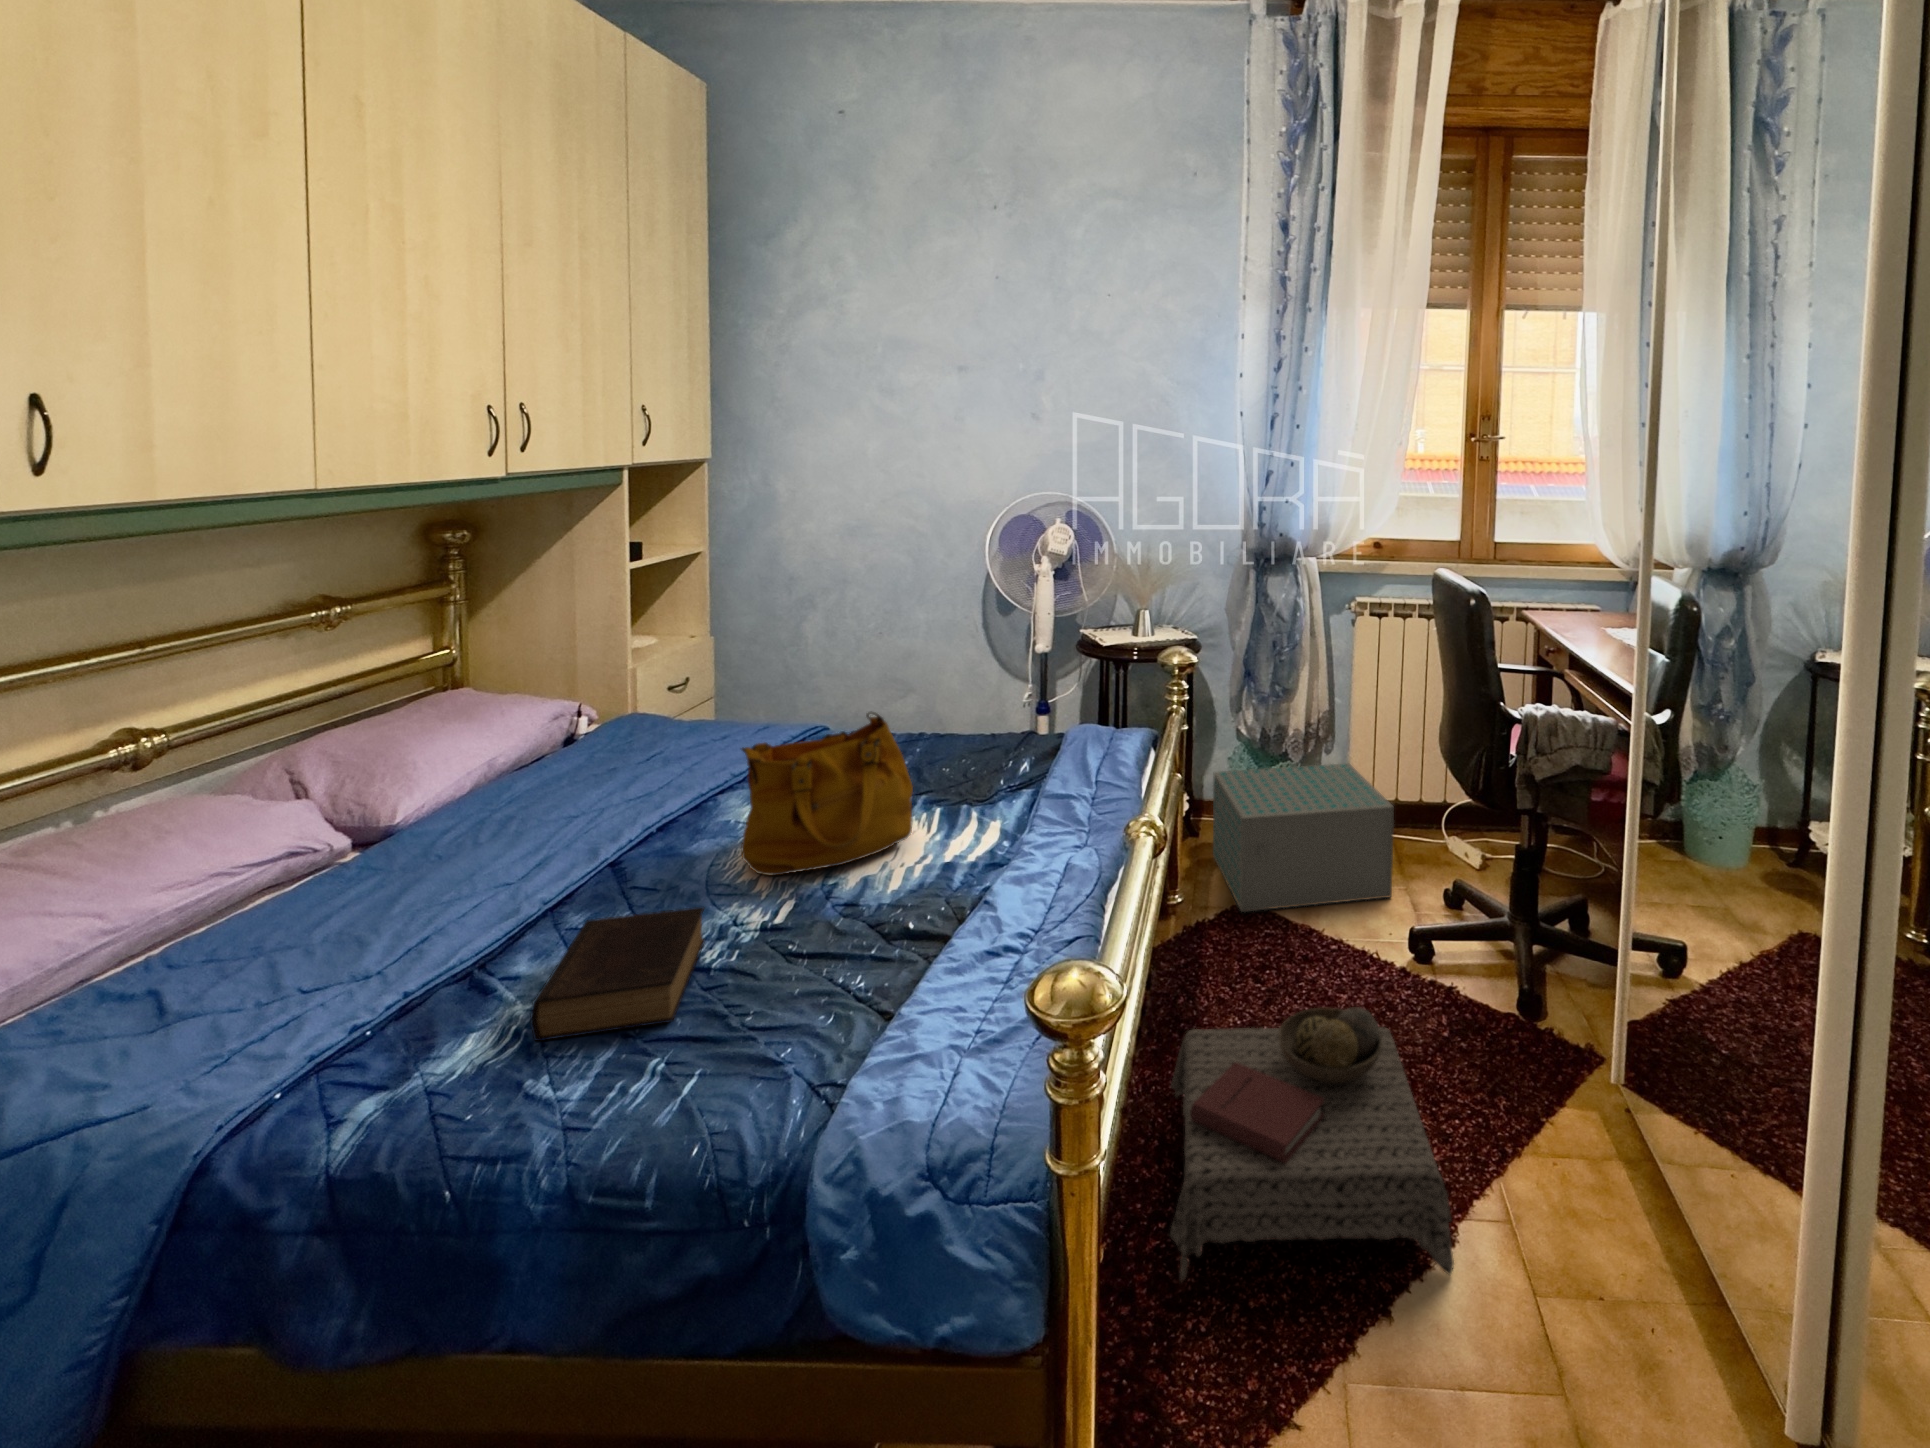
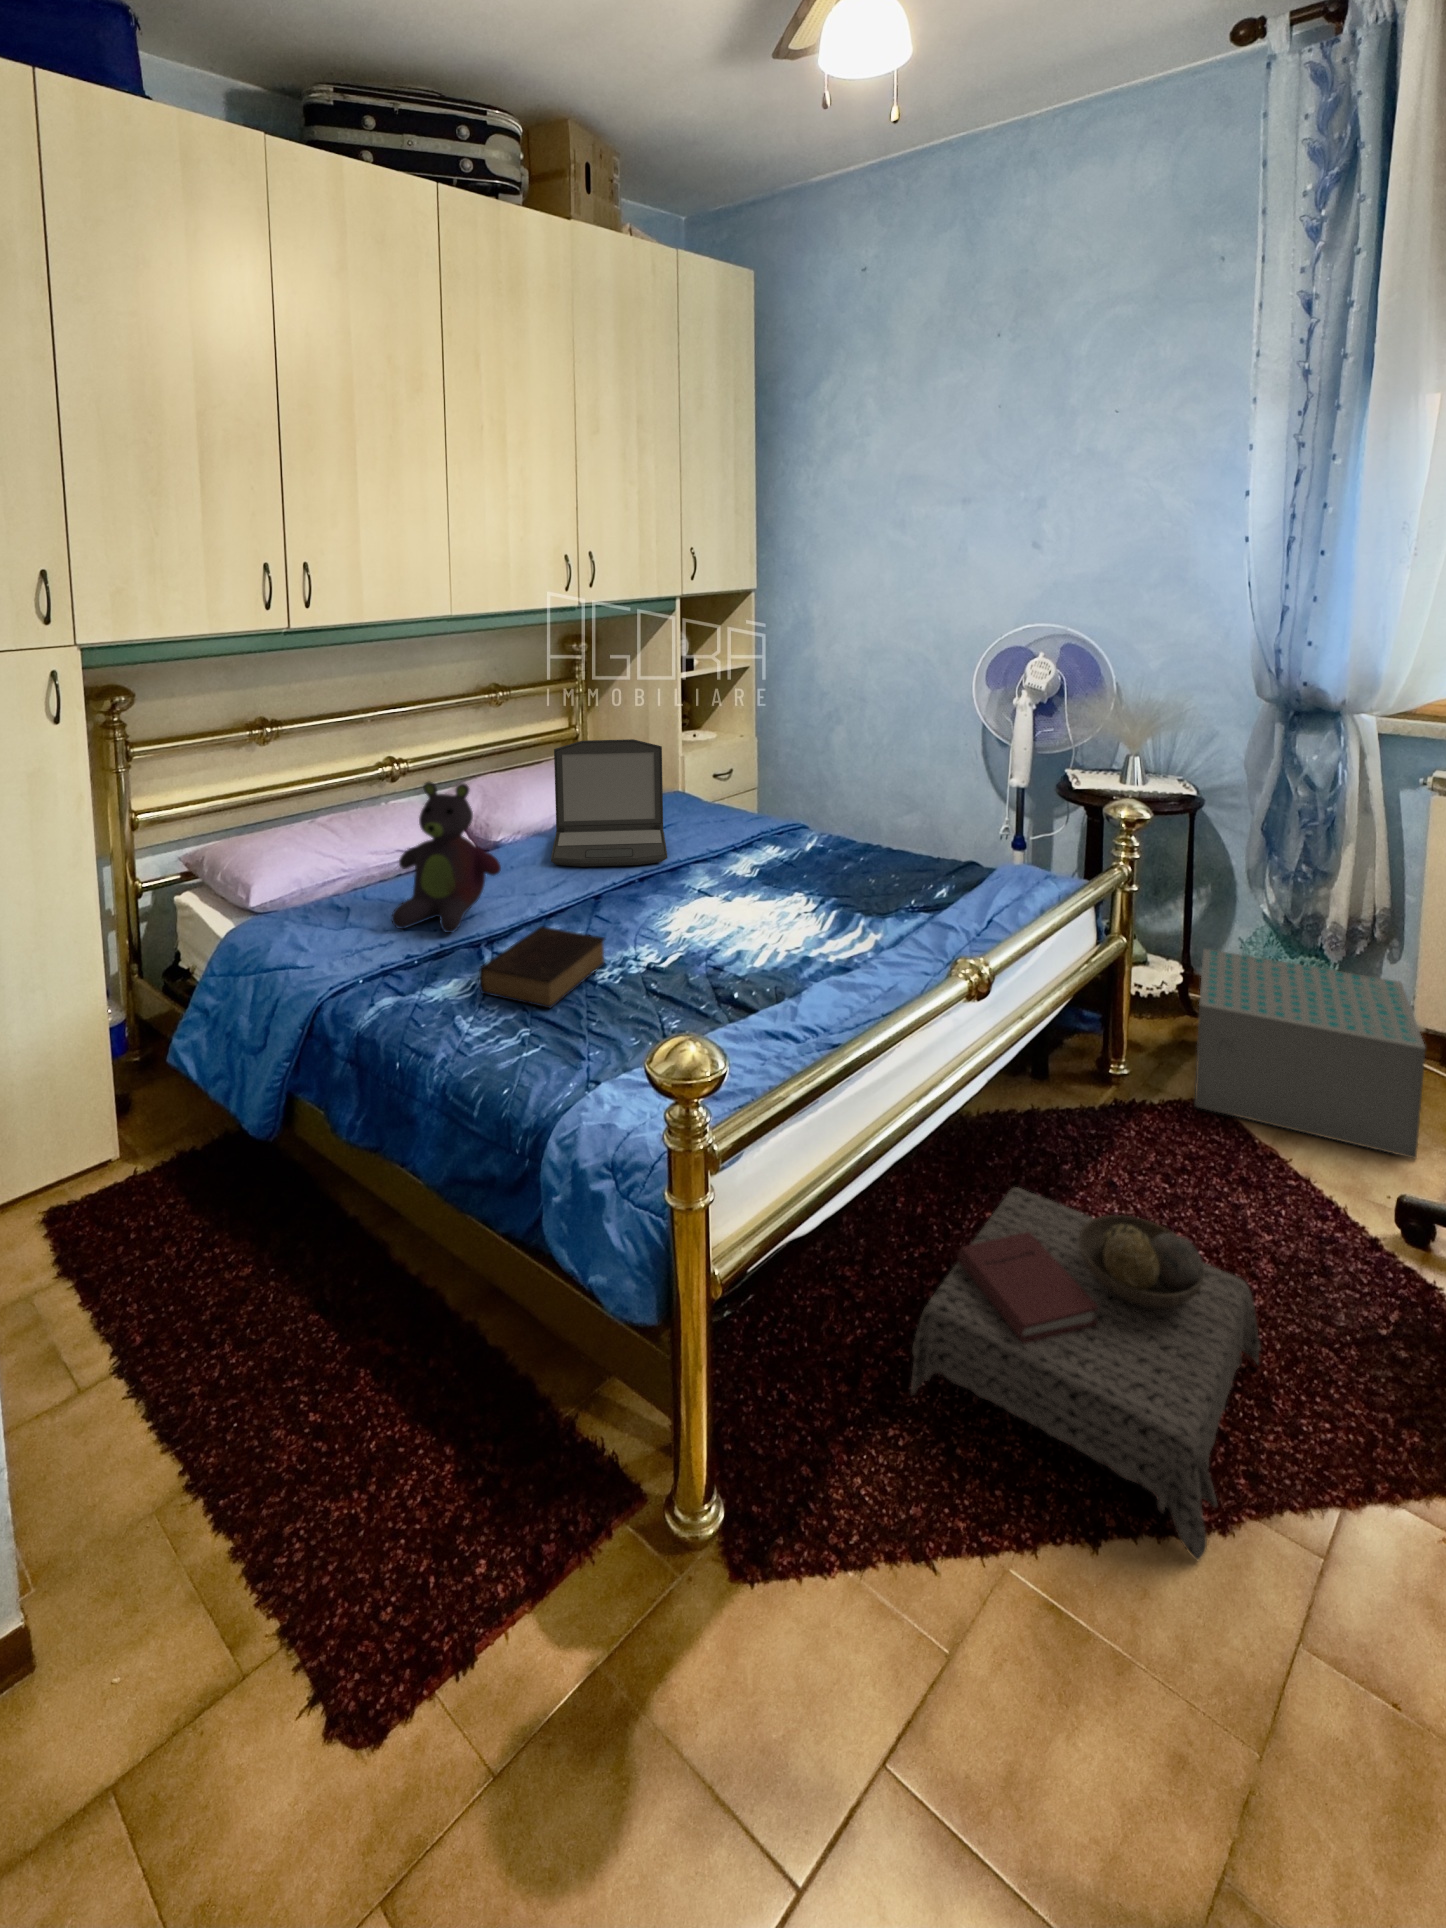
laptop: none [479,651,690,842] -> present [551,739,667,867]
handbag: present [741,712,913,876] -> none [659,817,797,935]
stuffed bear: none [253,739,477,1001] -> present [391,782,501,933]

